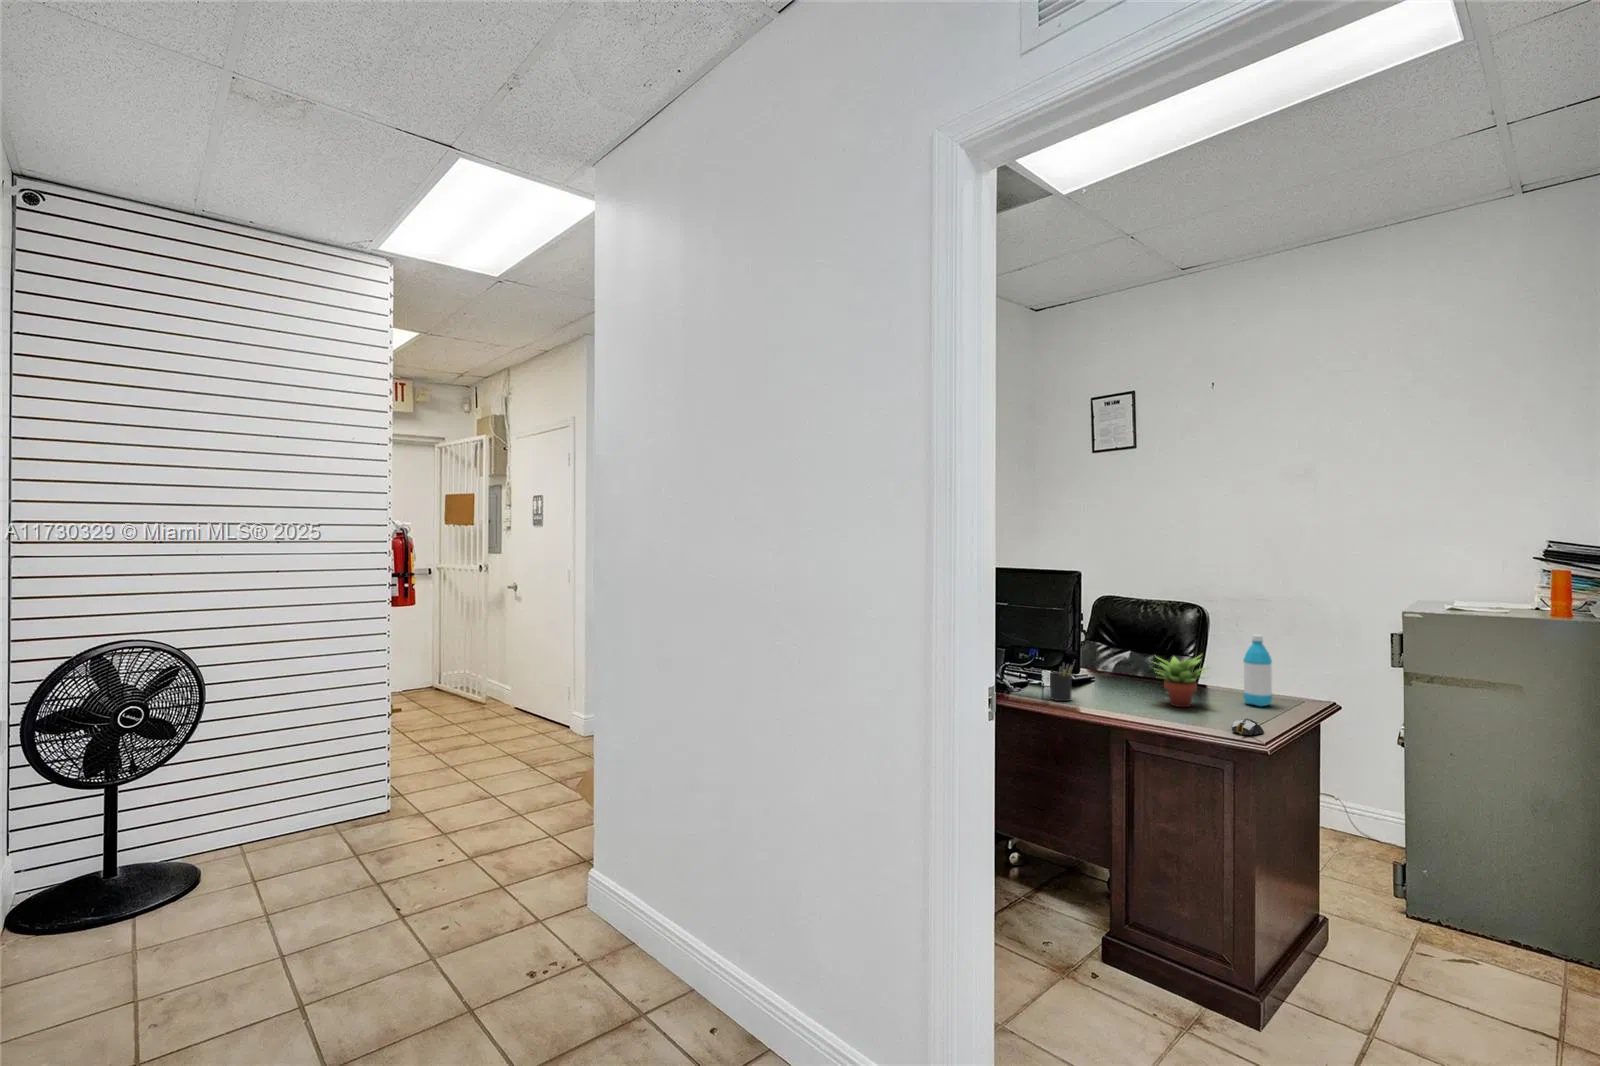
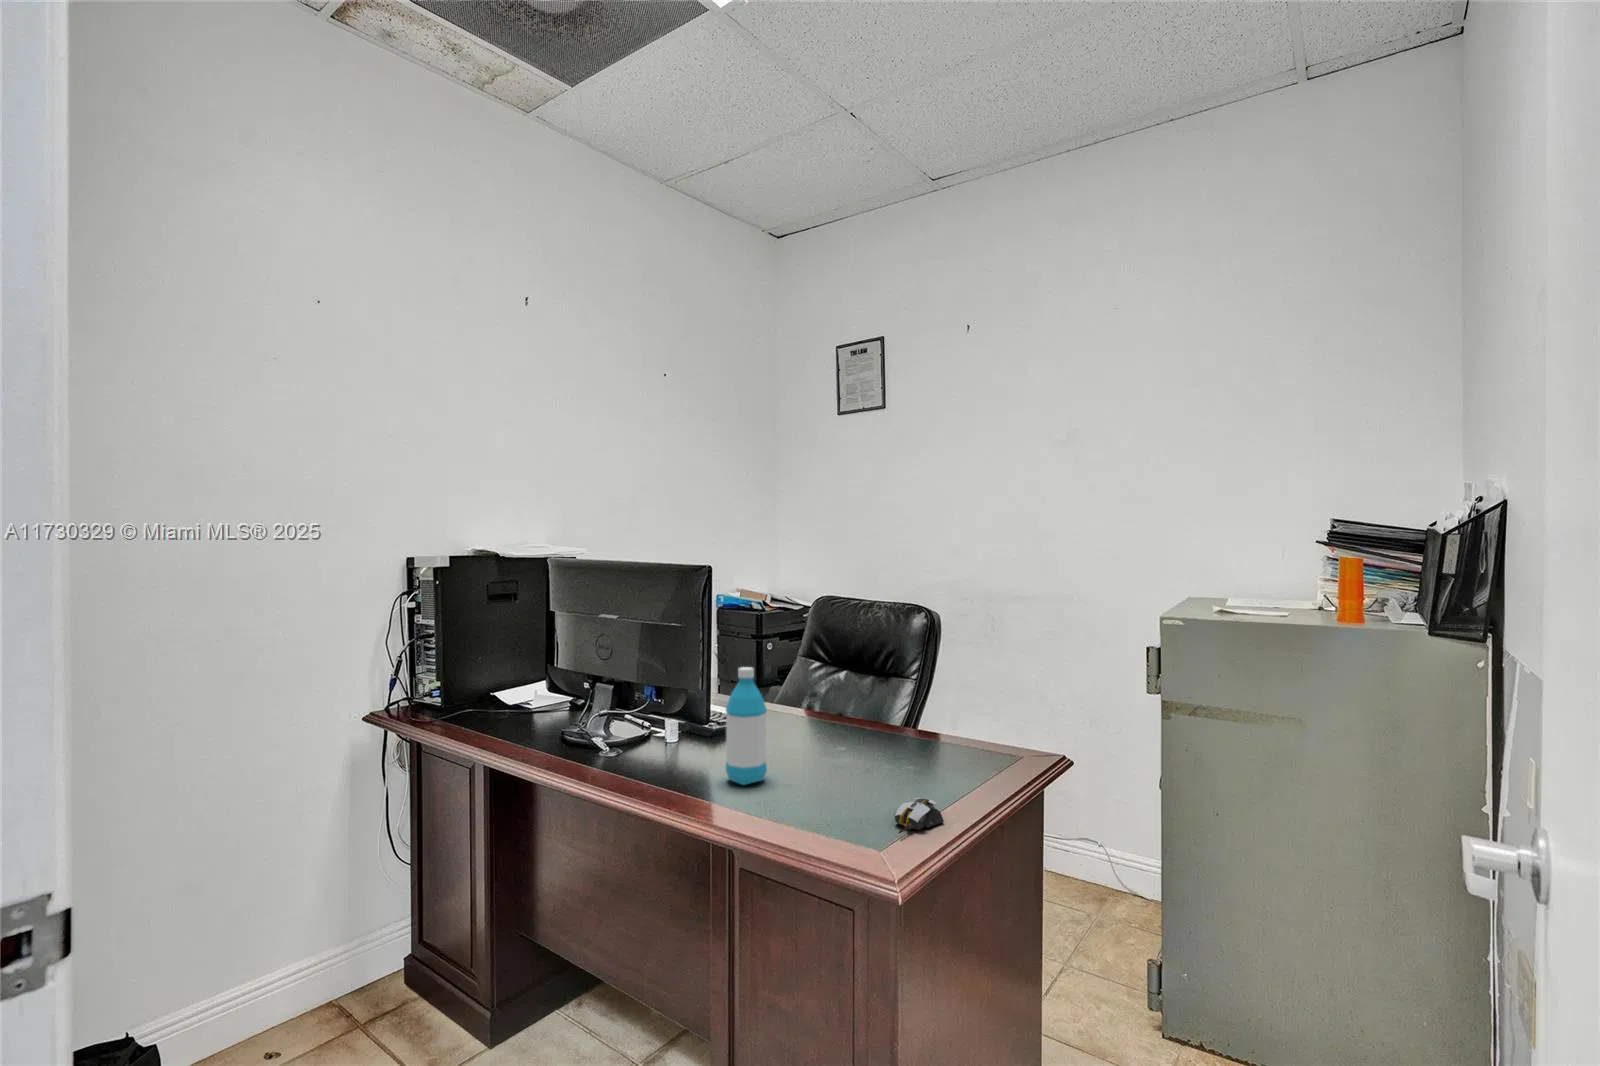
water bottle: present [1244,635,1272,707] -> present [726,667,767,785]
succulent plant: present [1154,655,1208,707] -> none [806,686,895,771]
pen holder: present [1050,664,1073,701] -> none [667,701,704,769]

